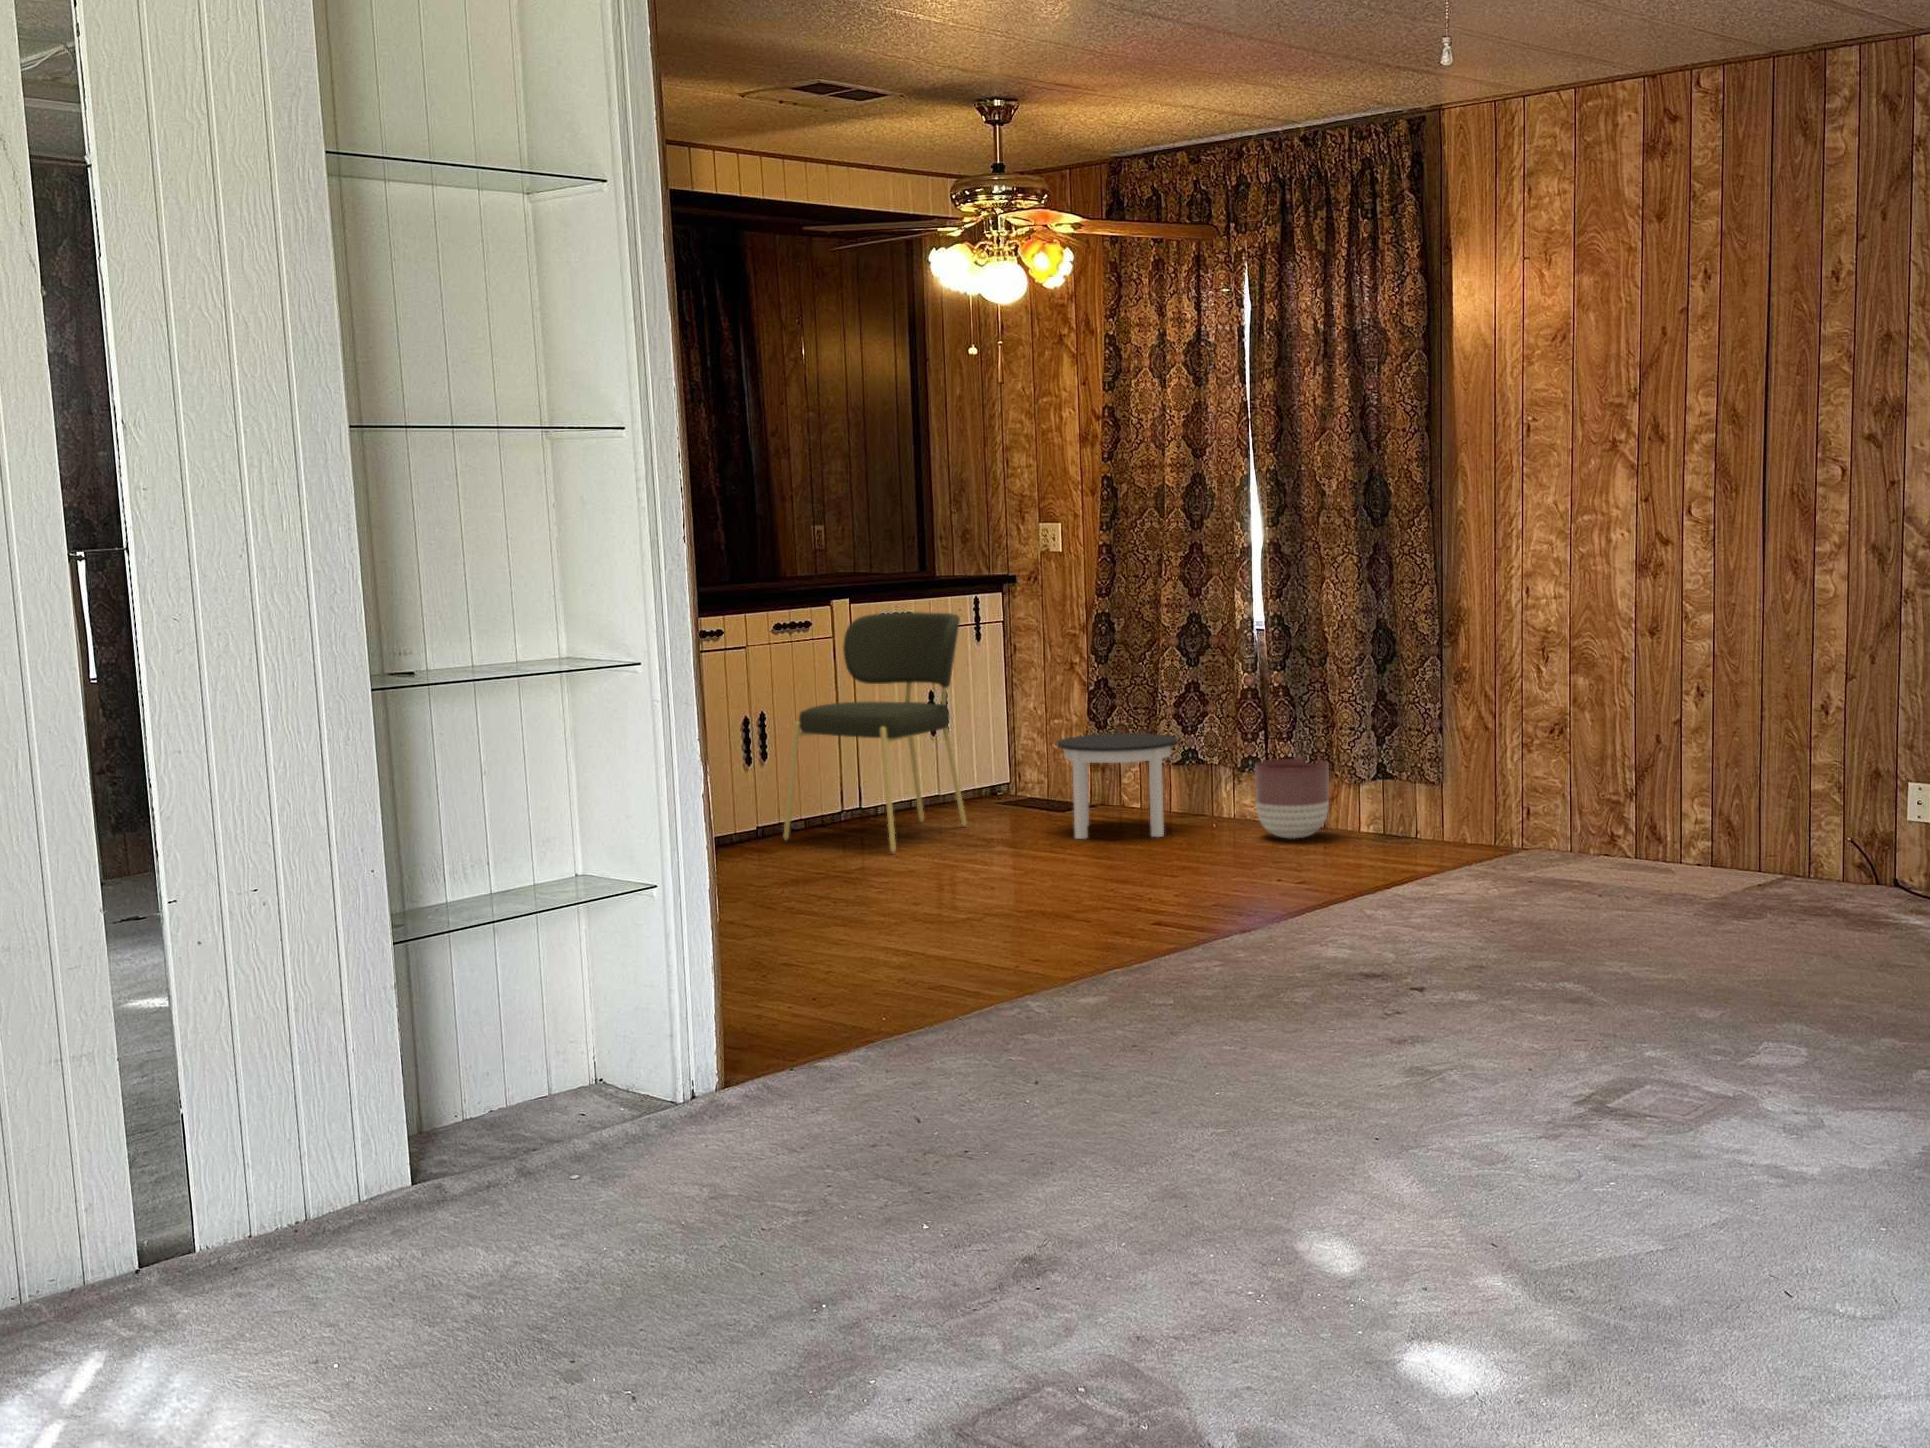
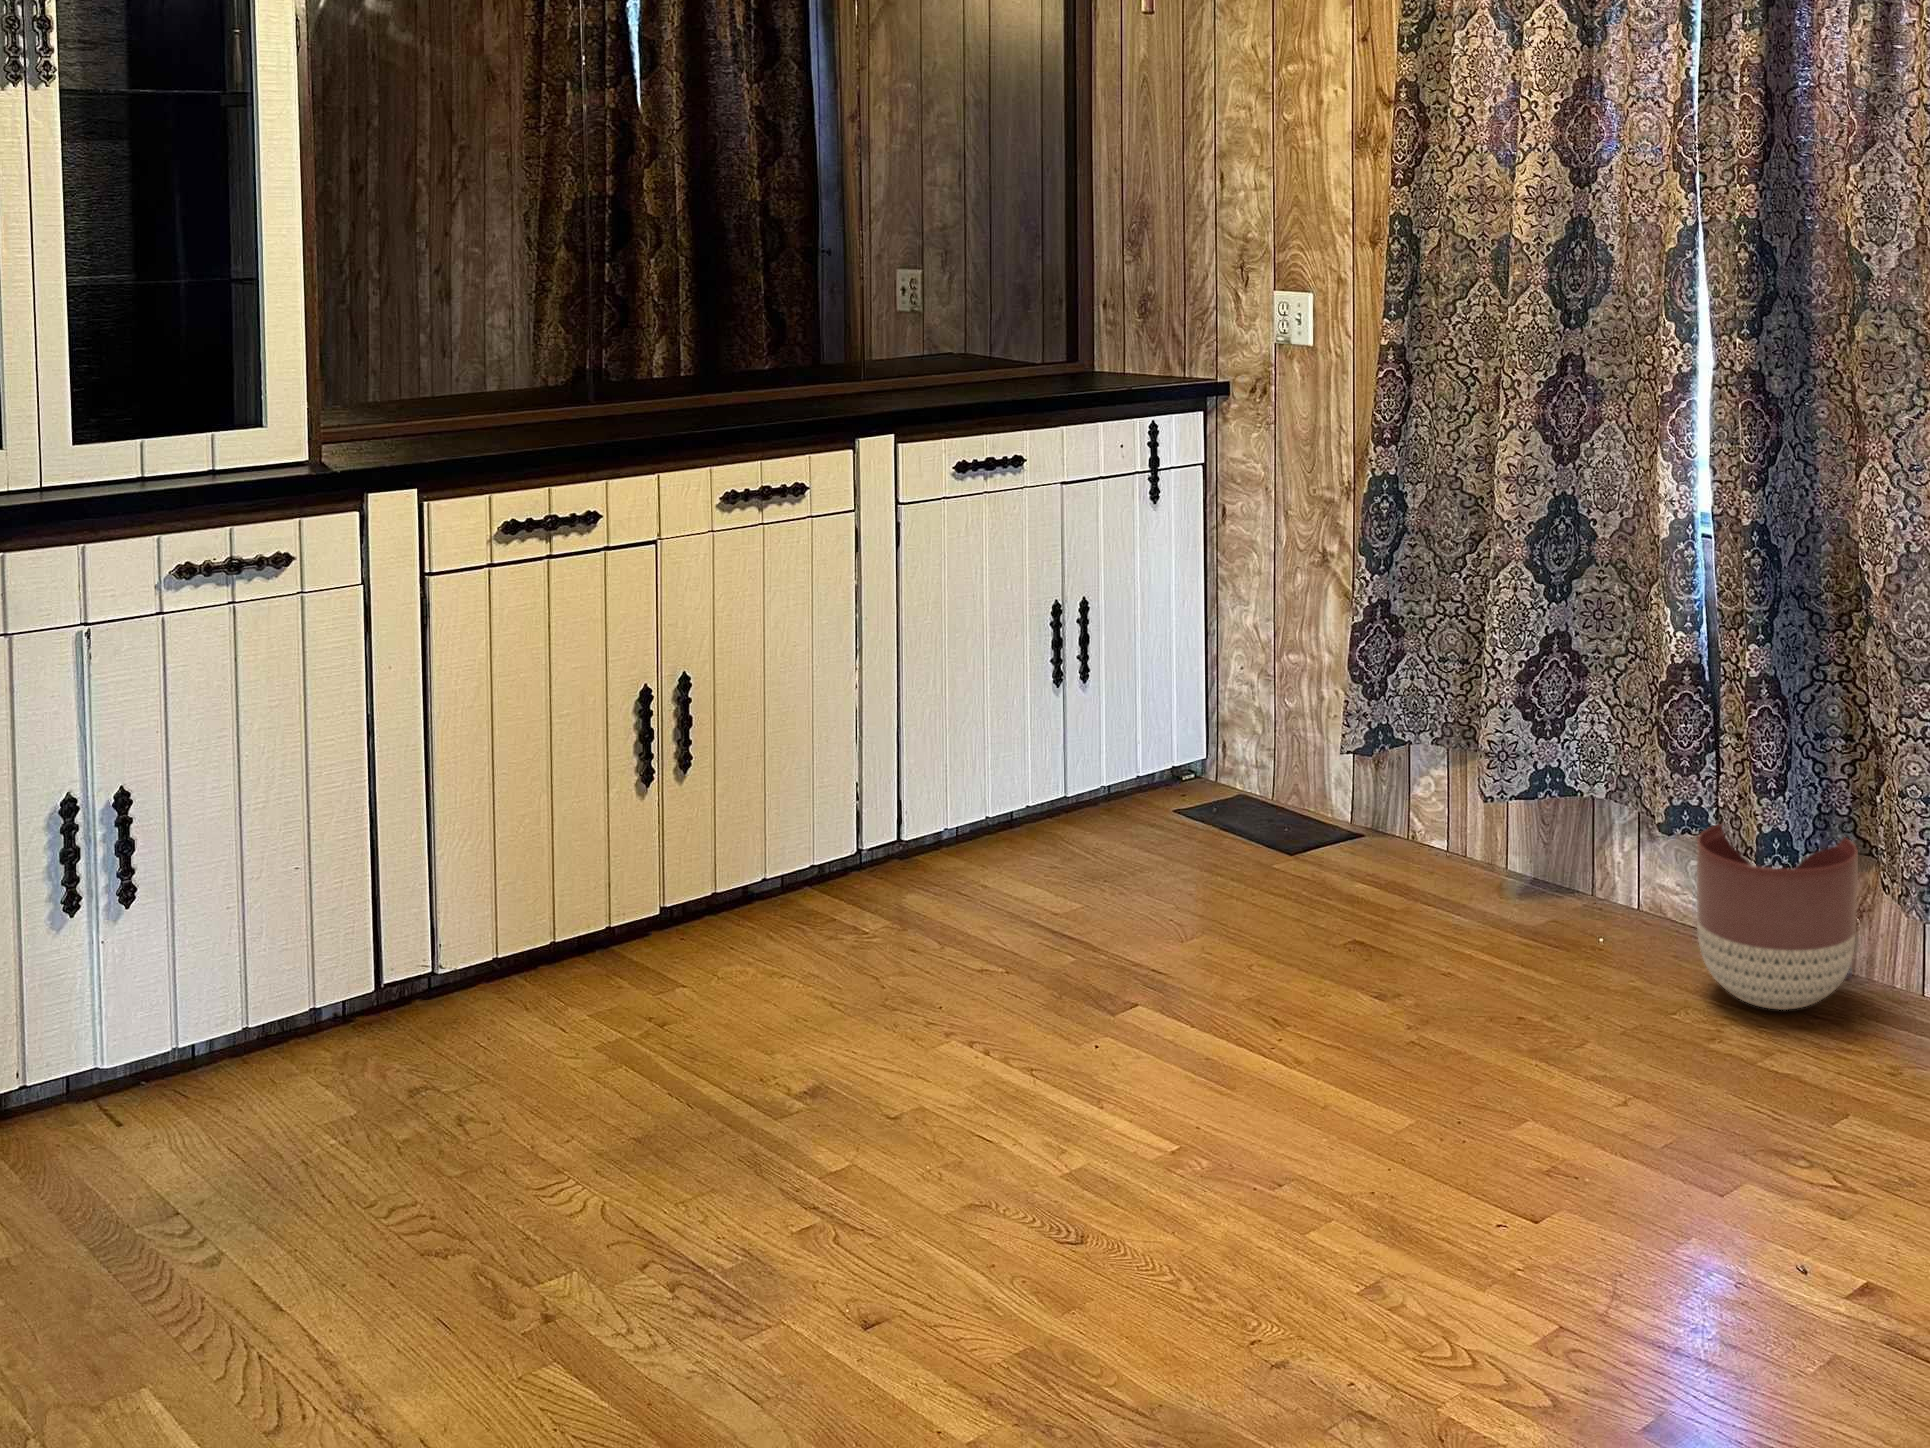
dining chair: present [784,612,966,853] -> none [723,469,1100,1012]
round table: present [1057,733,1178,839] -> none [1281,726,1530,979]

